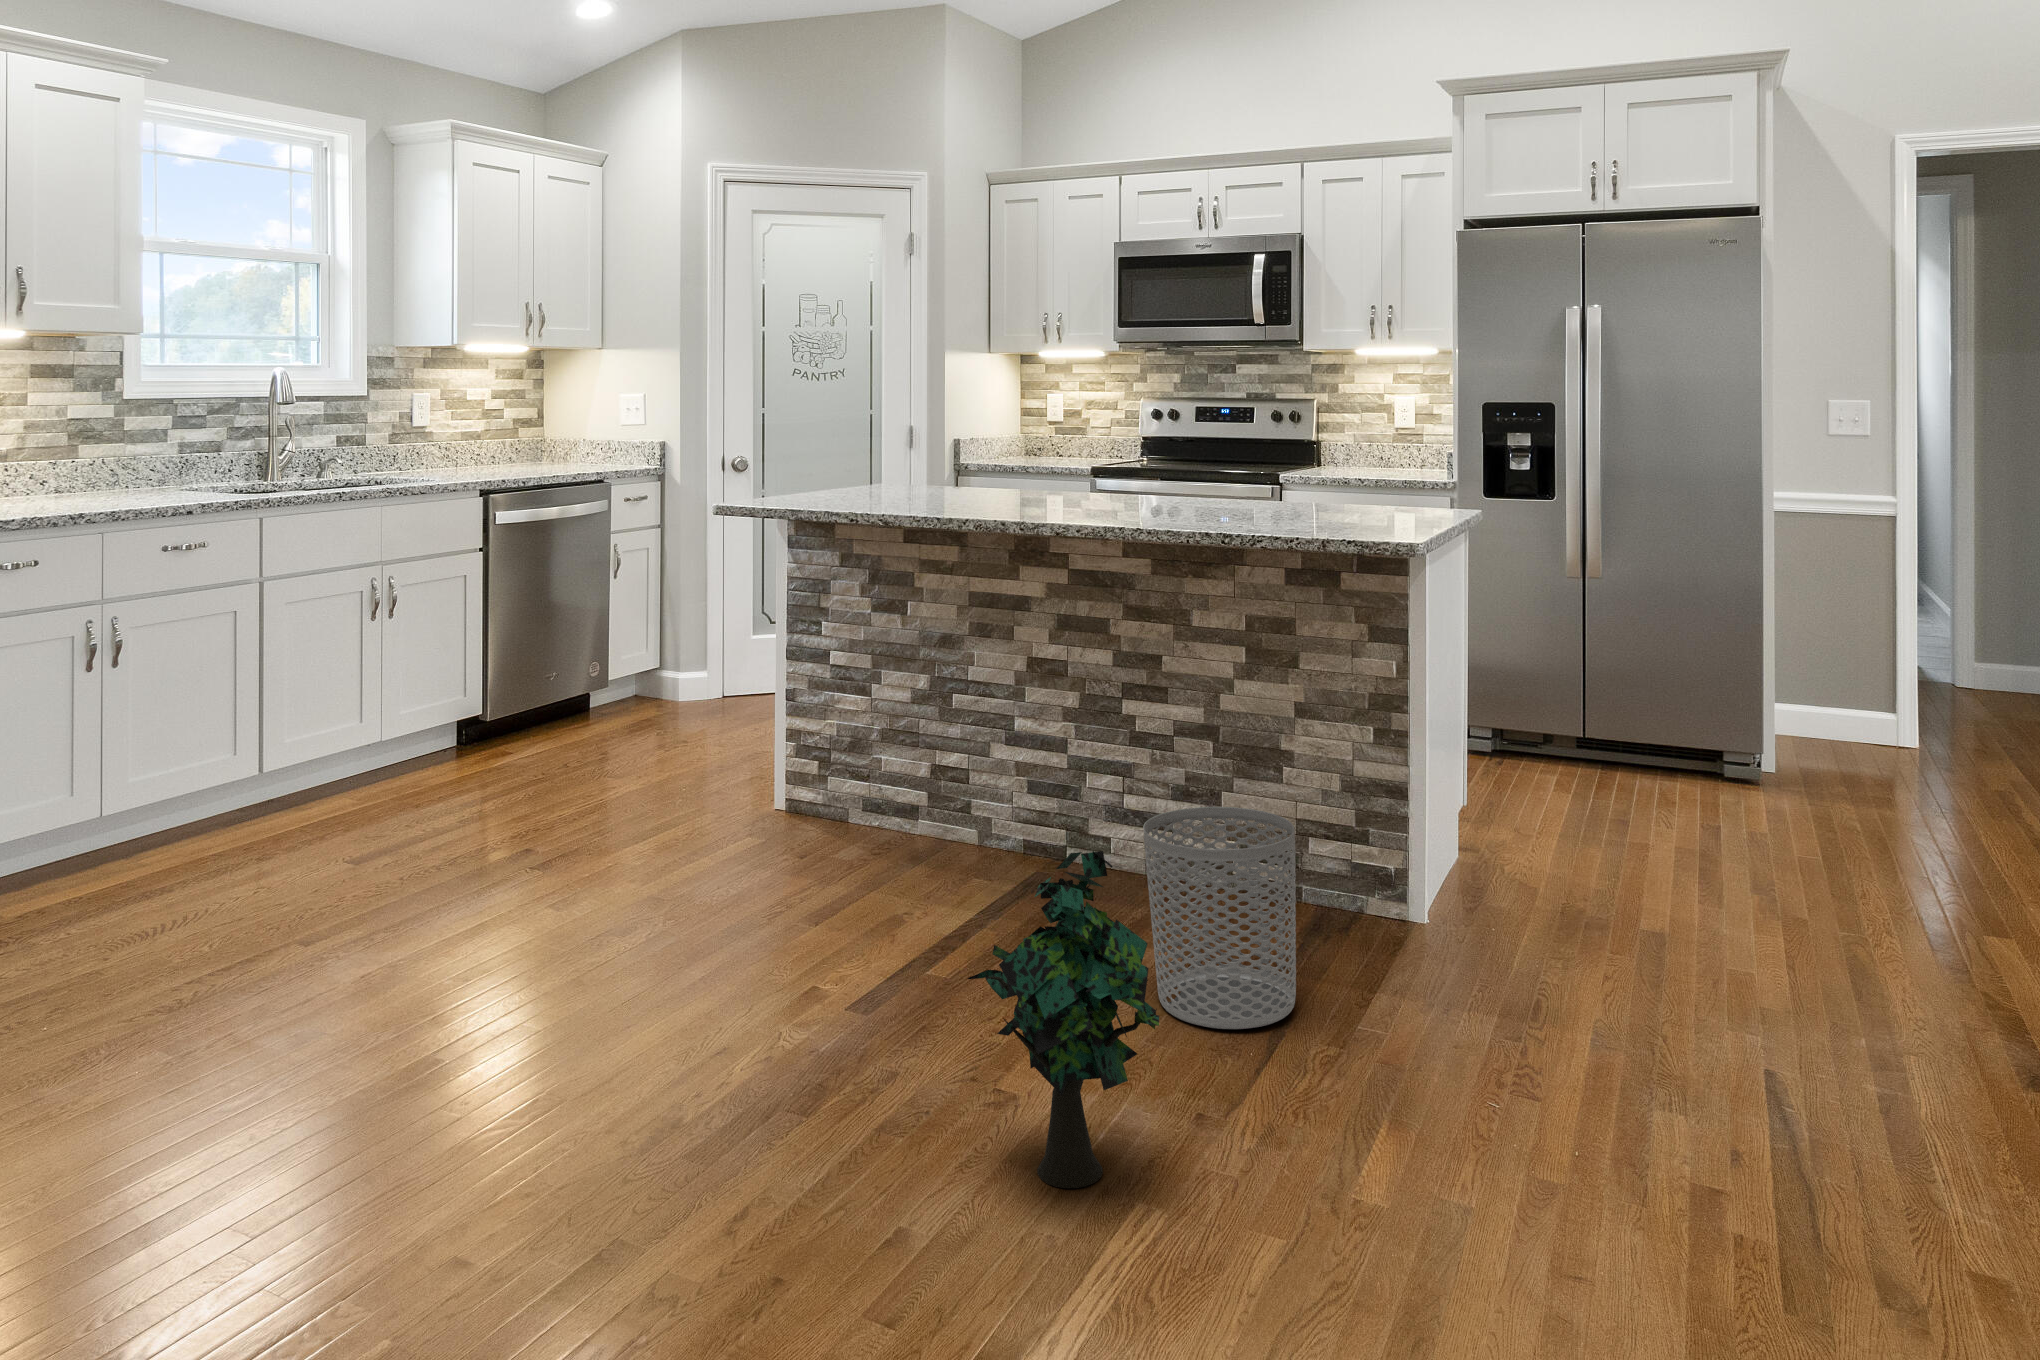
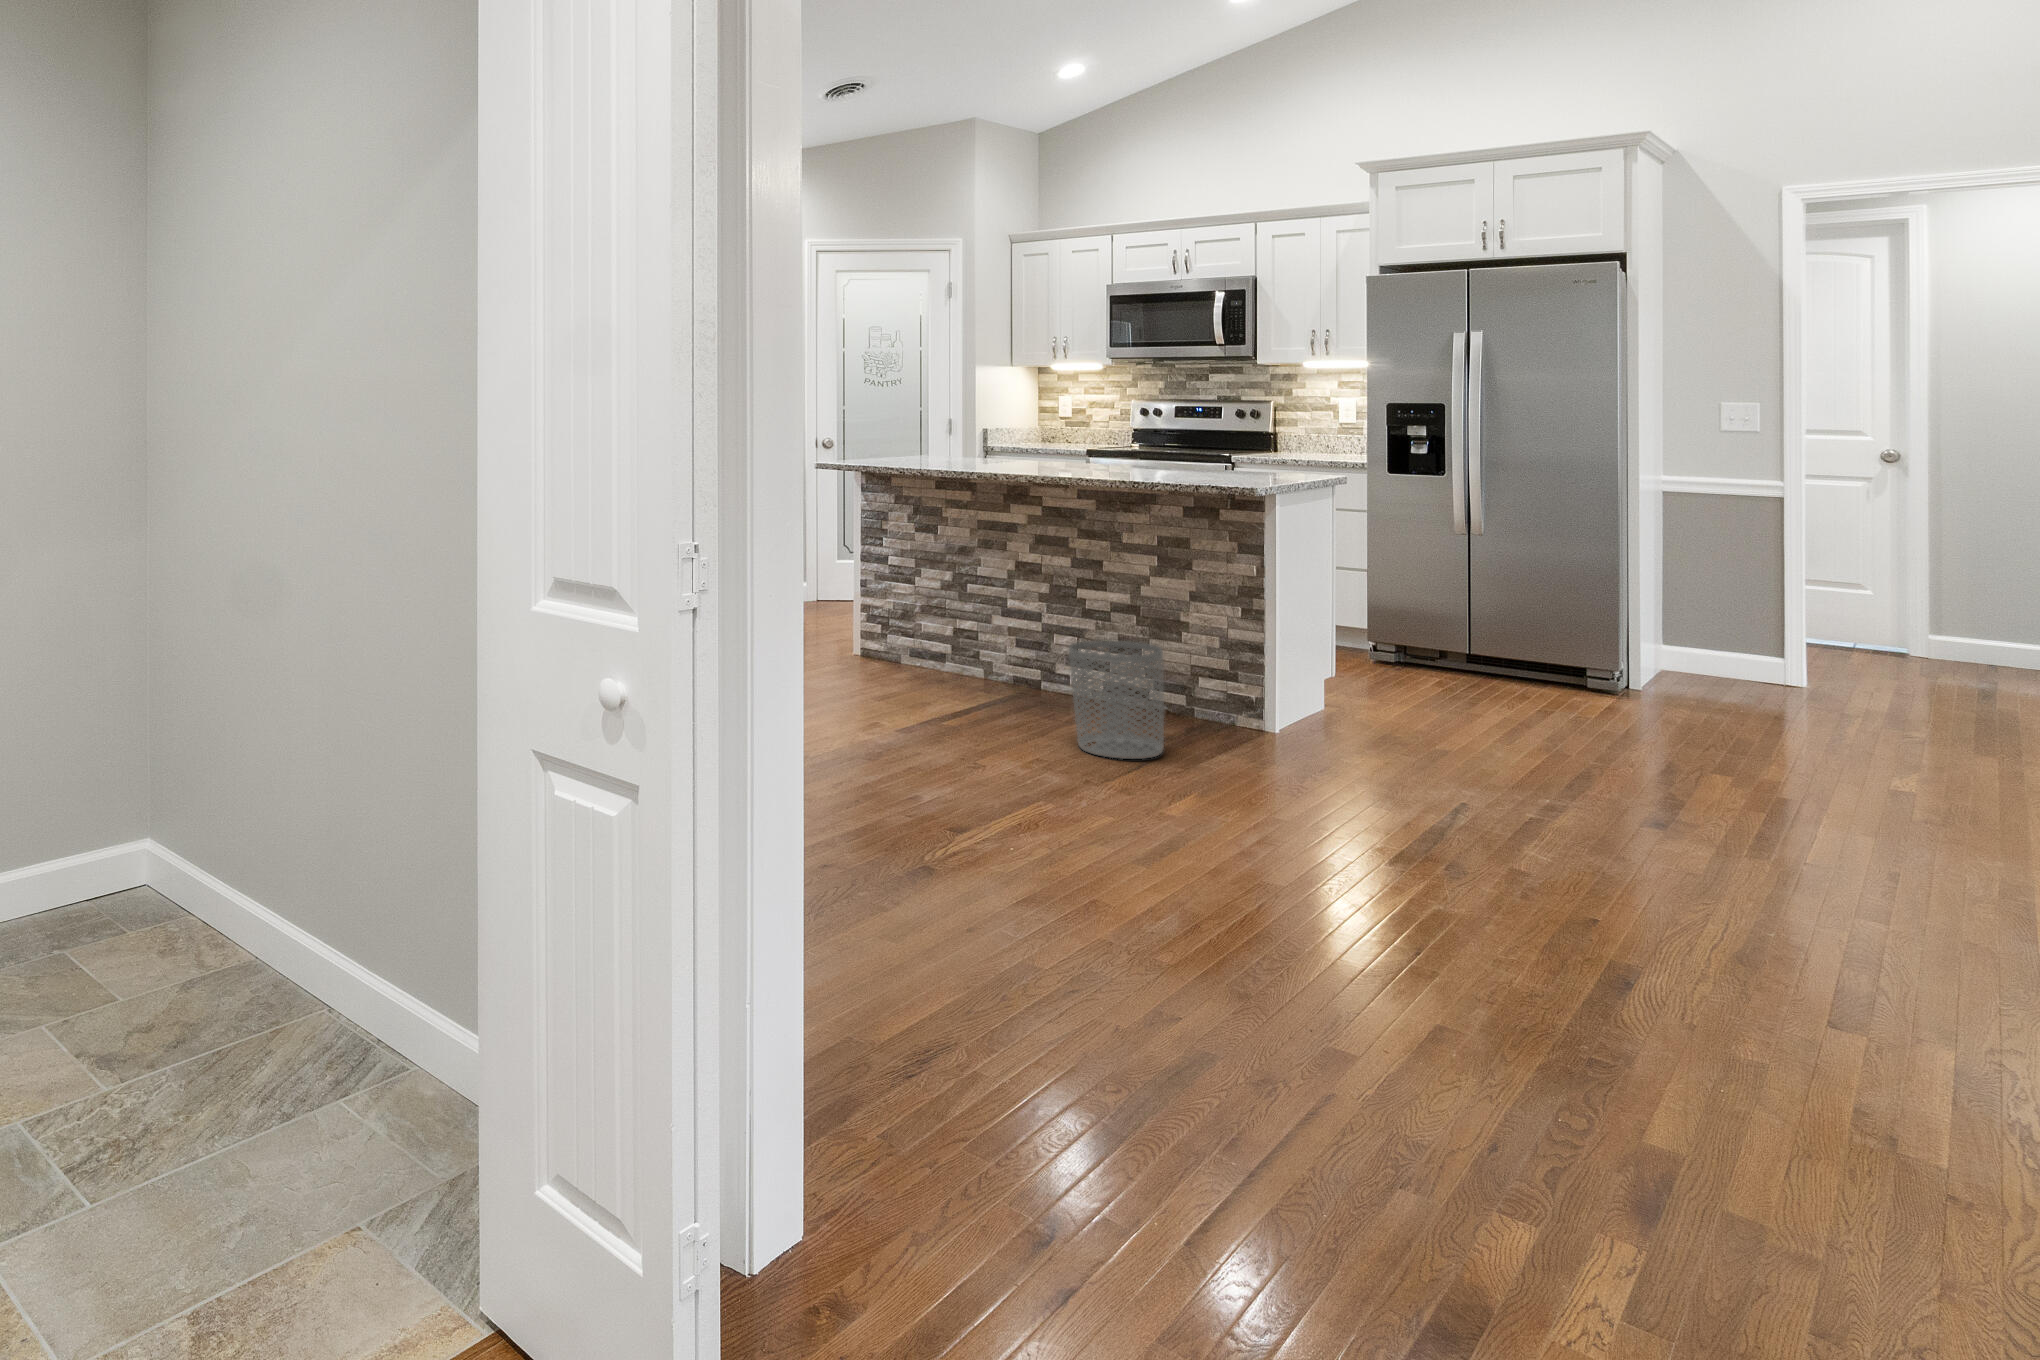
decorative plant: present [968,851,1159,1188] -> none [949,628,1052,795]

